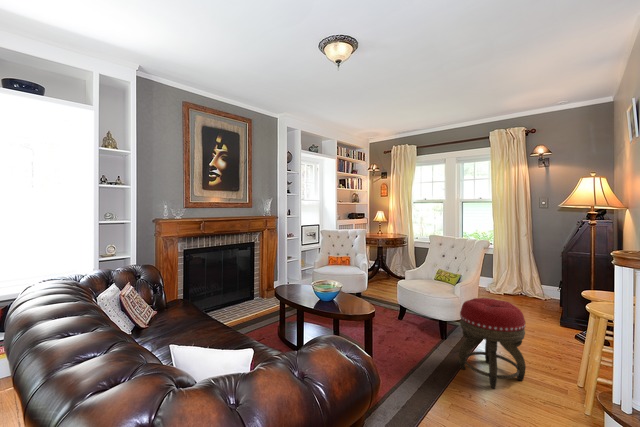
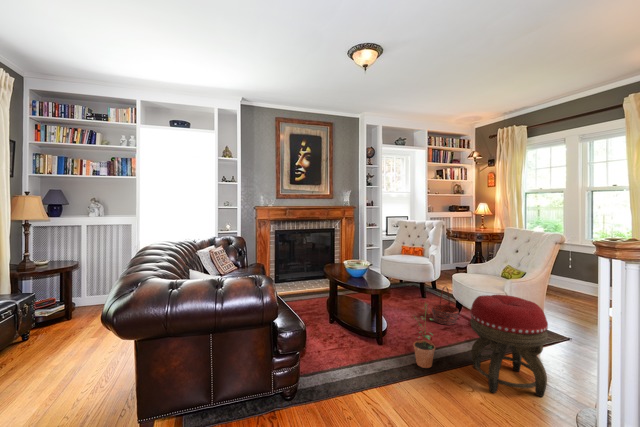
basket: none [387,295,413,332] -> present [431,286,459,325]
potted plant: none [407,314,439,381] -> present [411,302,435,368]

